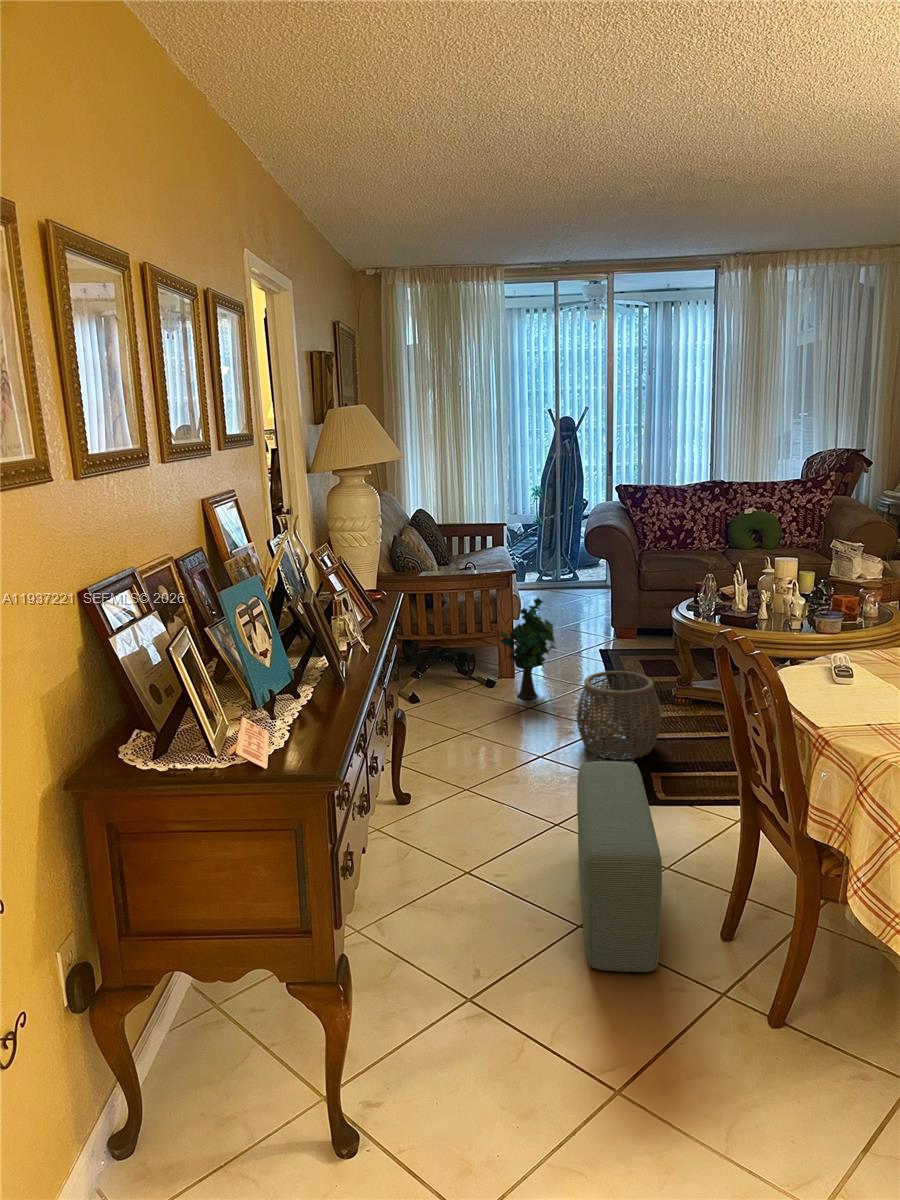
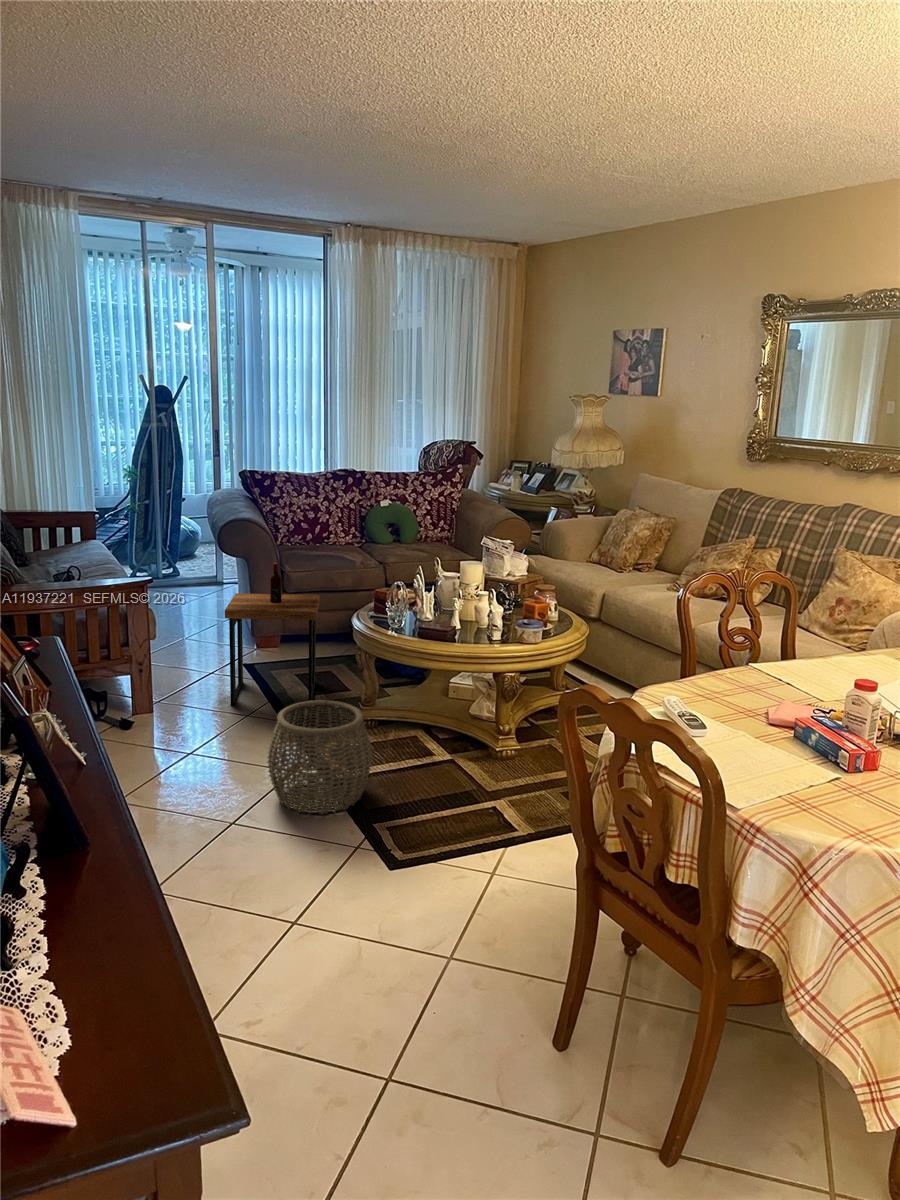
side table: none [574,562,660,683] -> present [225,563,320,705]
decorative plant: present [500,598,556,699] -> none [134,613,214,744]
pouf: present [577,761,662,972] -> none [337,833,524,1151]

